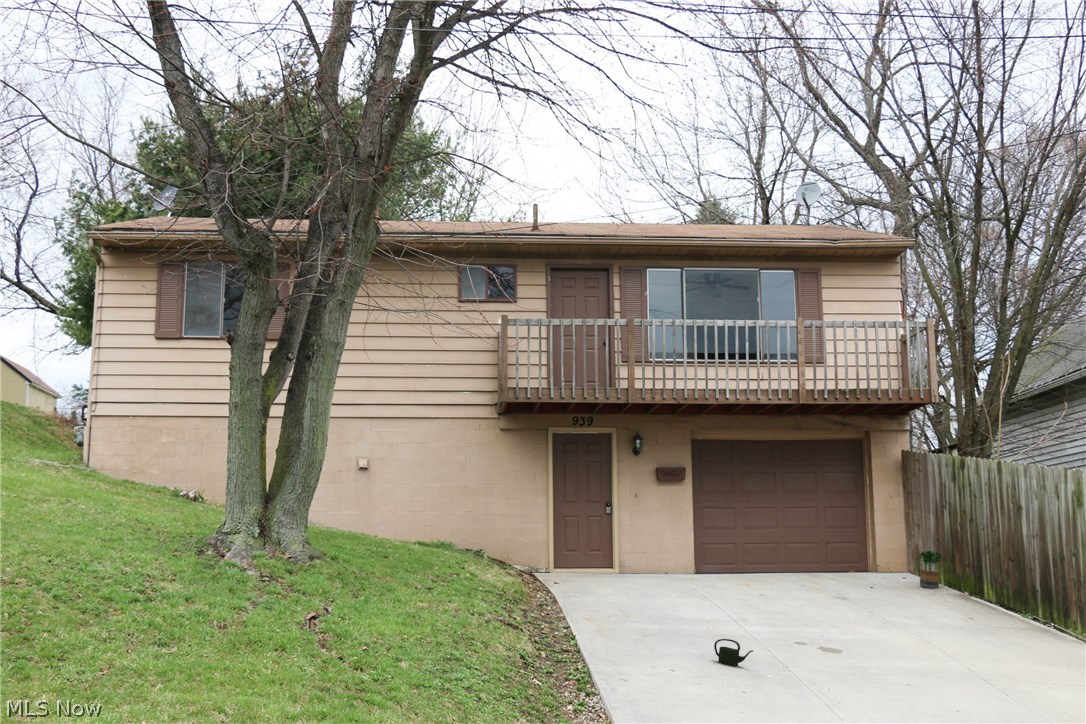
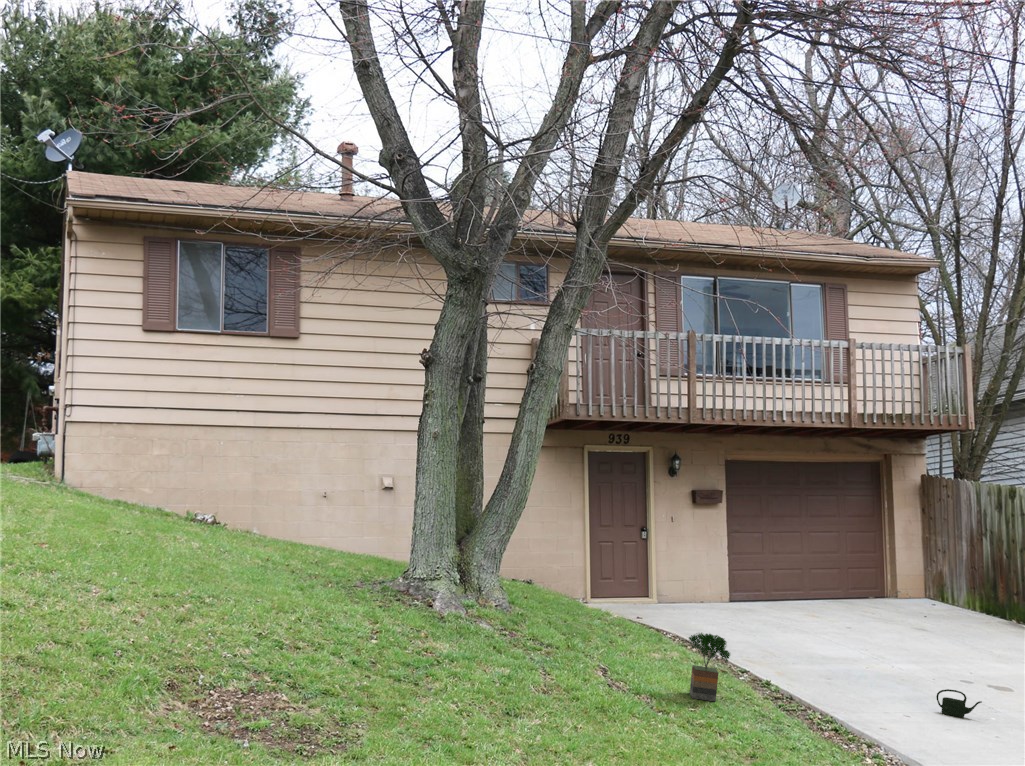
potted tree: present [919,551,945,589] -> present [689,633,730,701]

